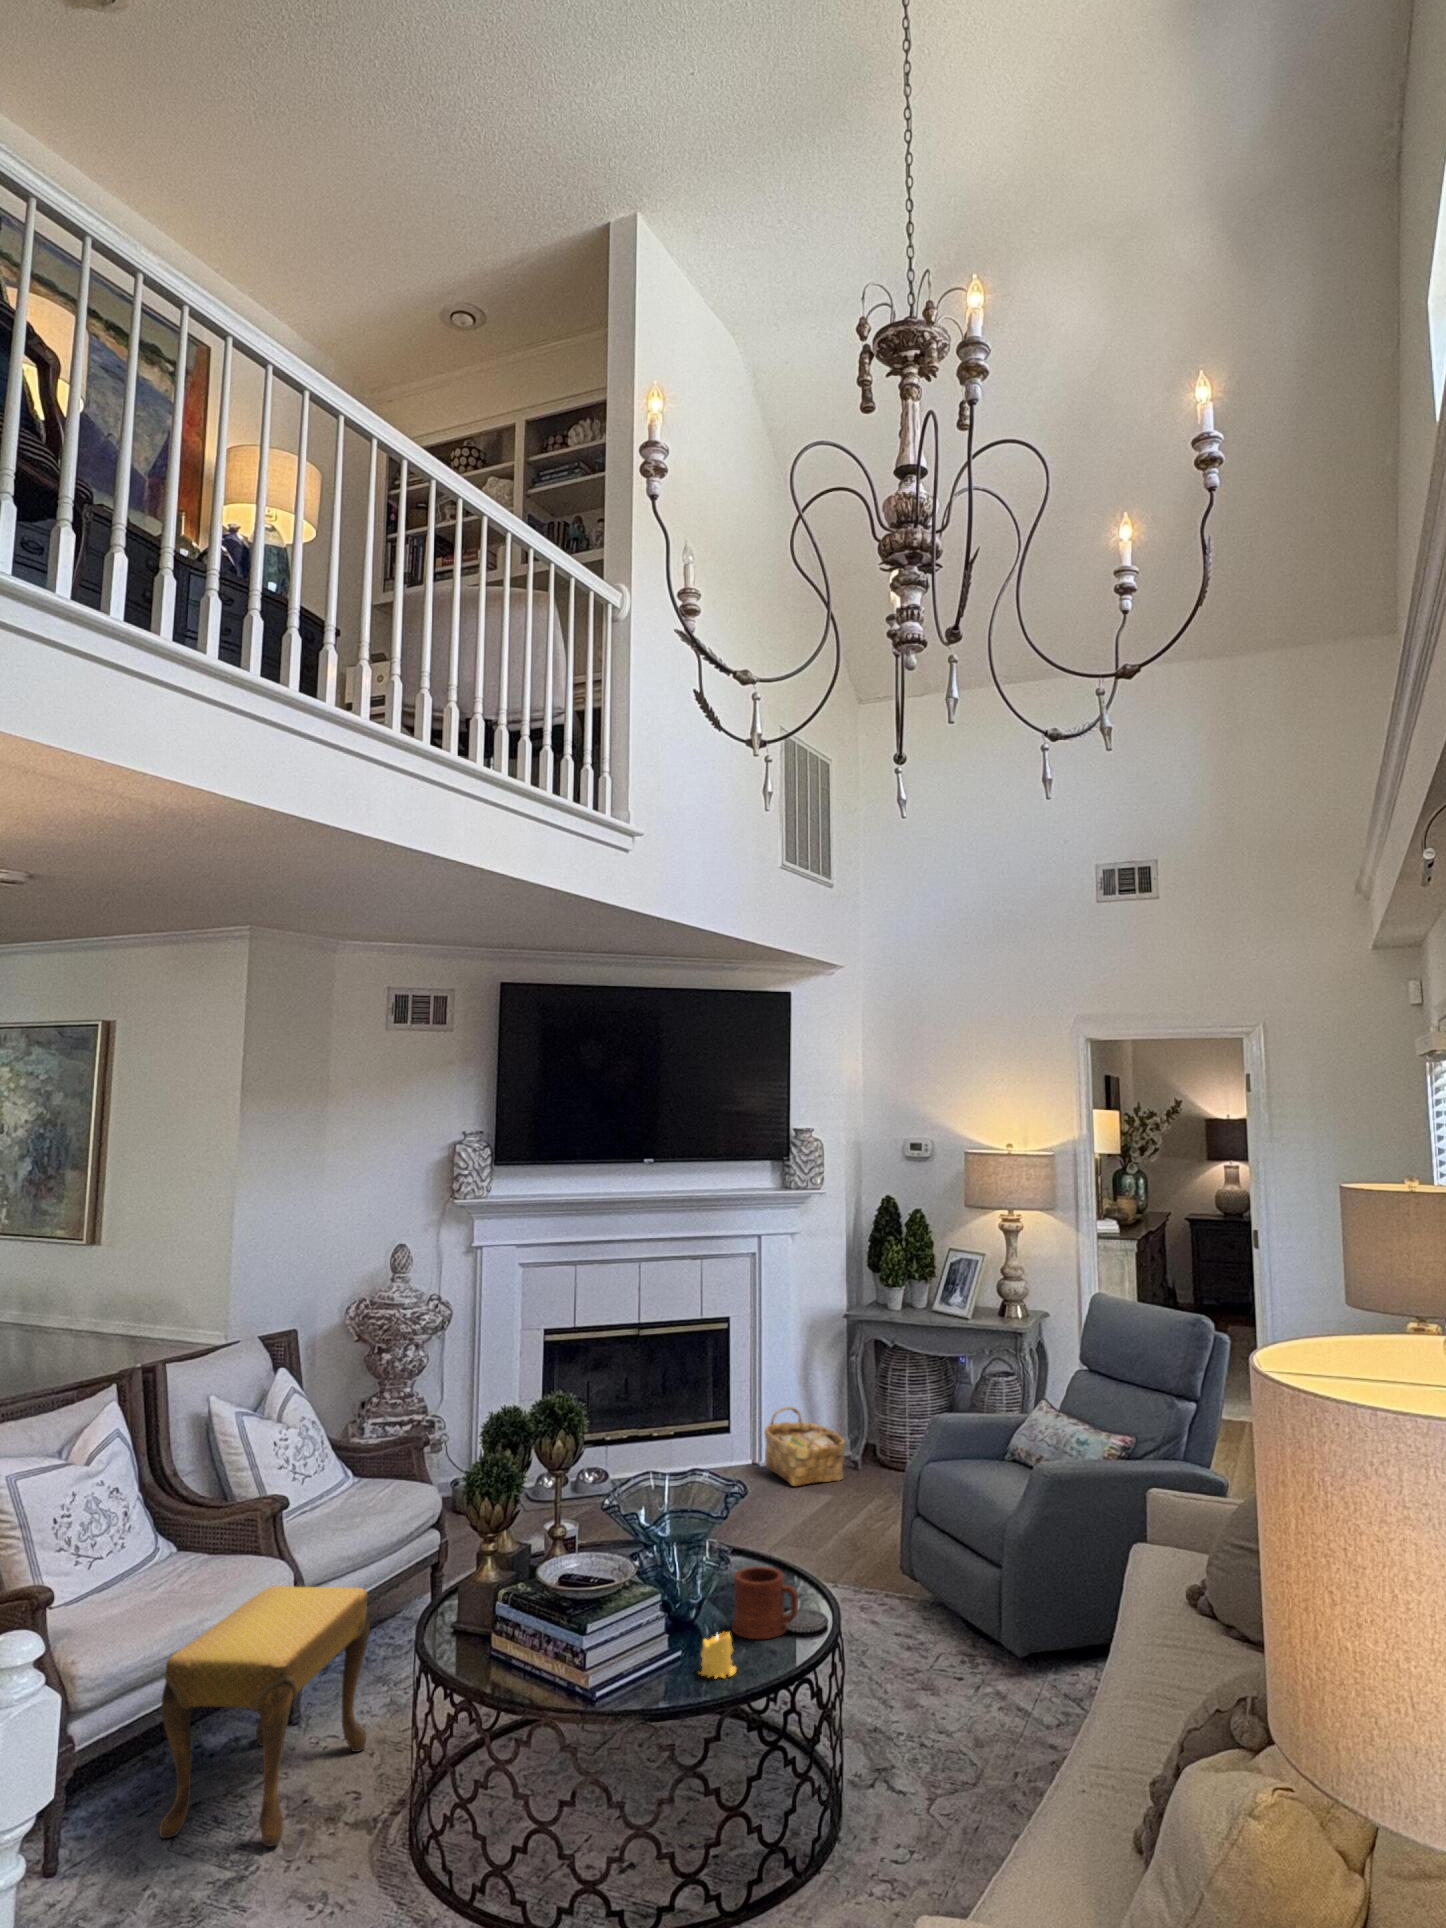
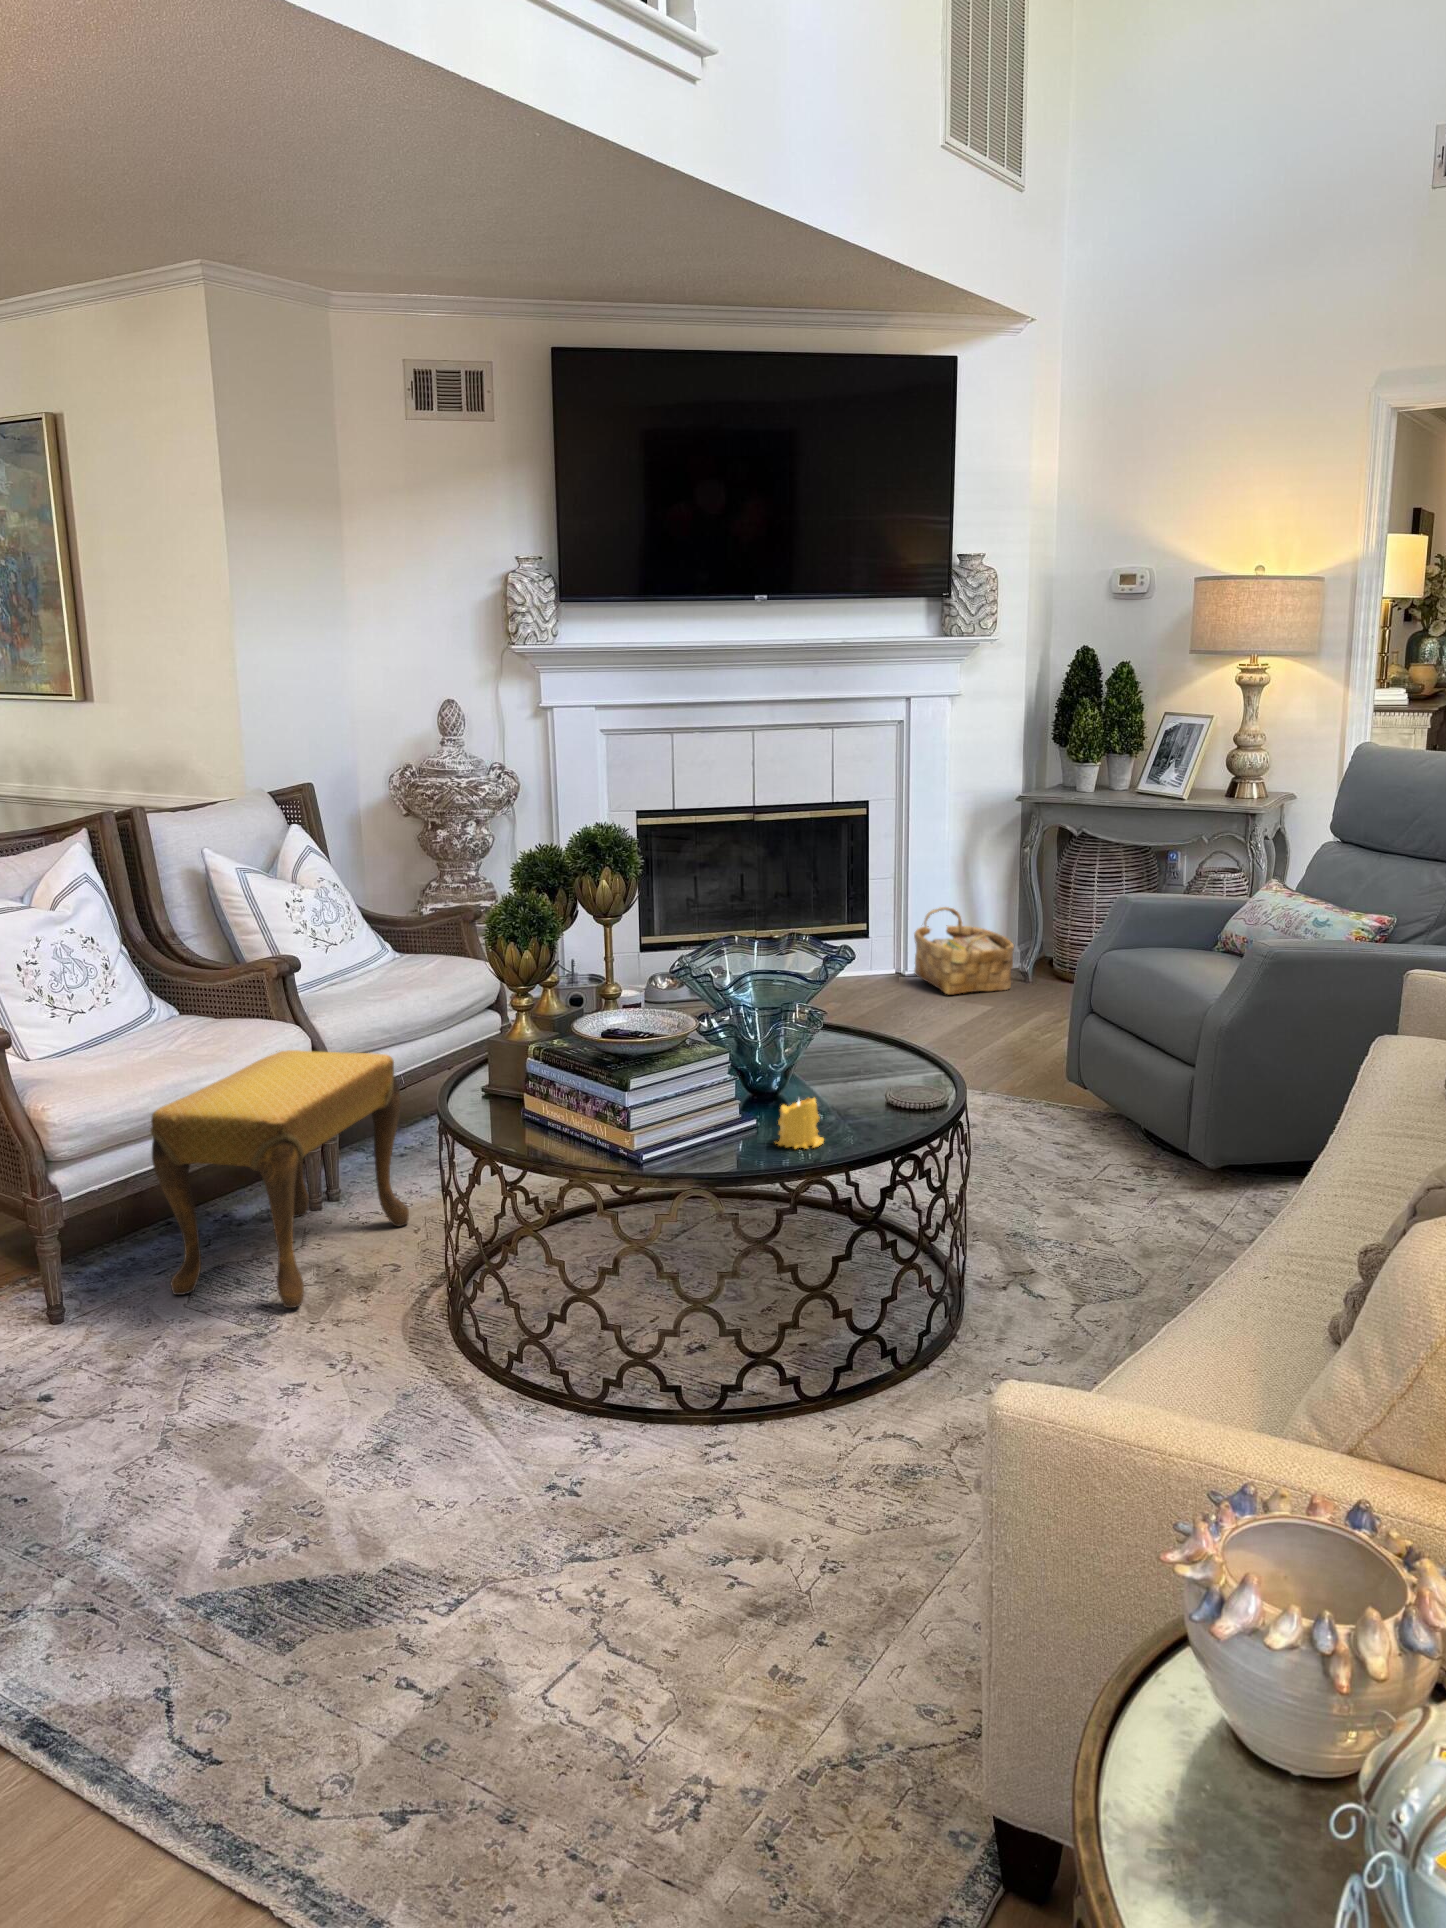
mug: present [732,1567,798,1639] -> none [827,1033,912,1113]

